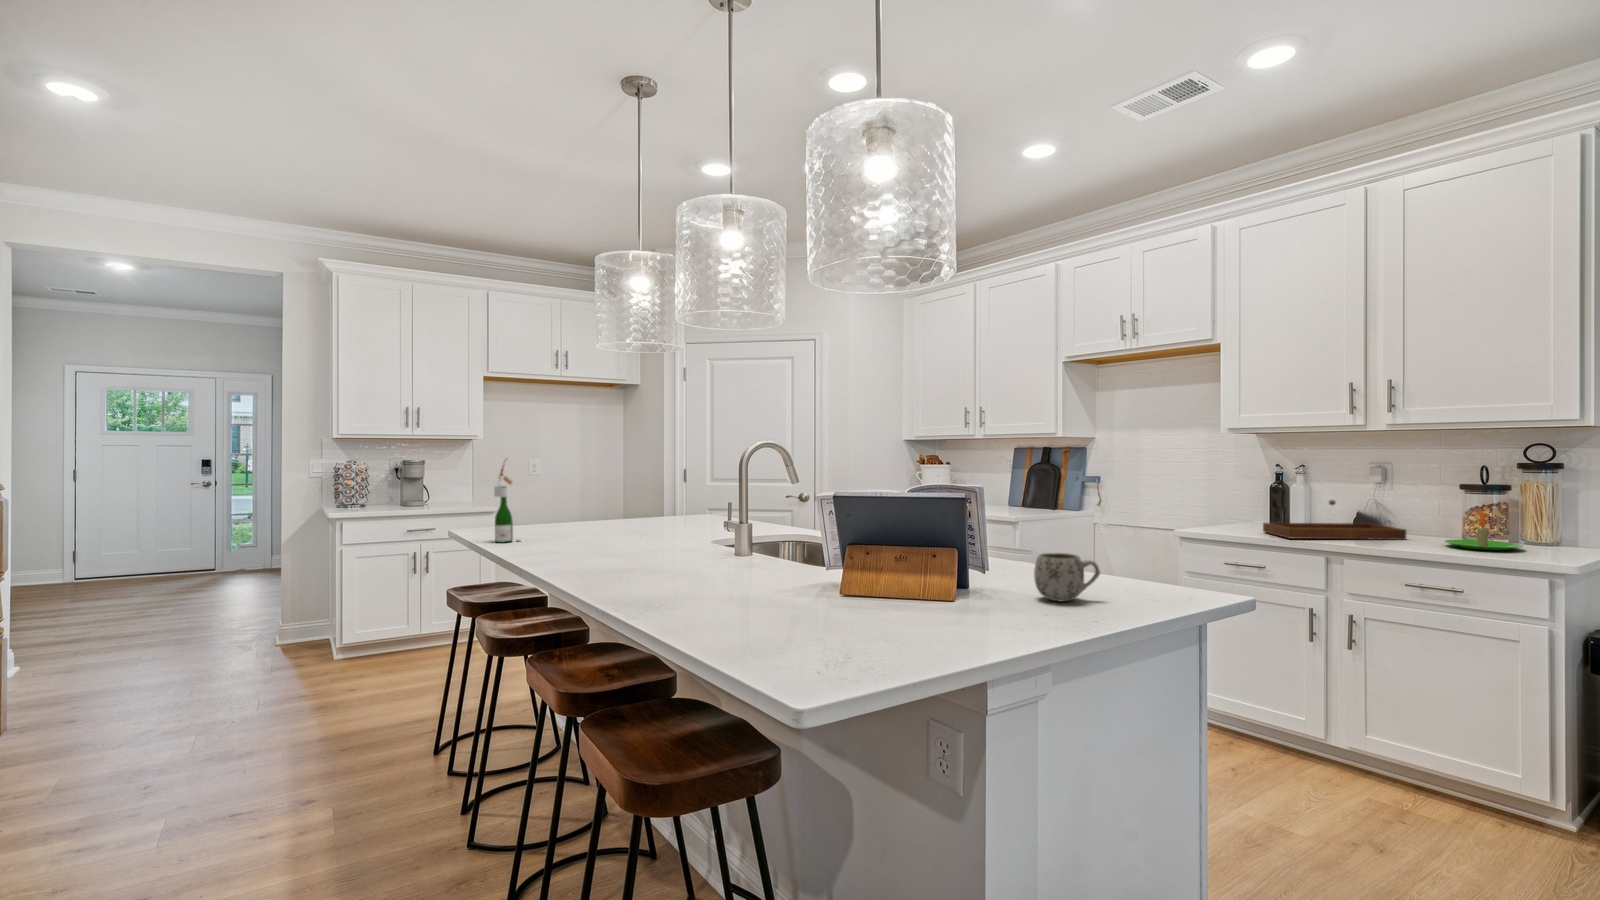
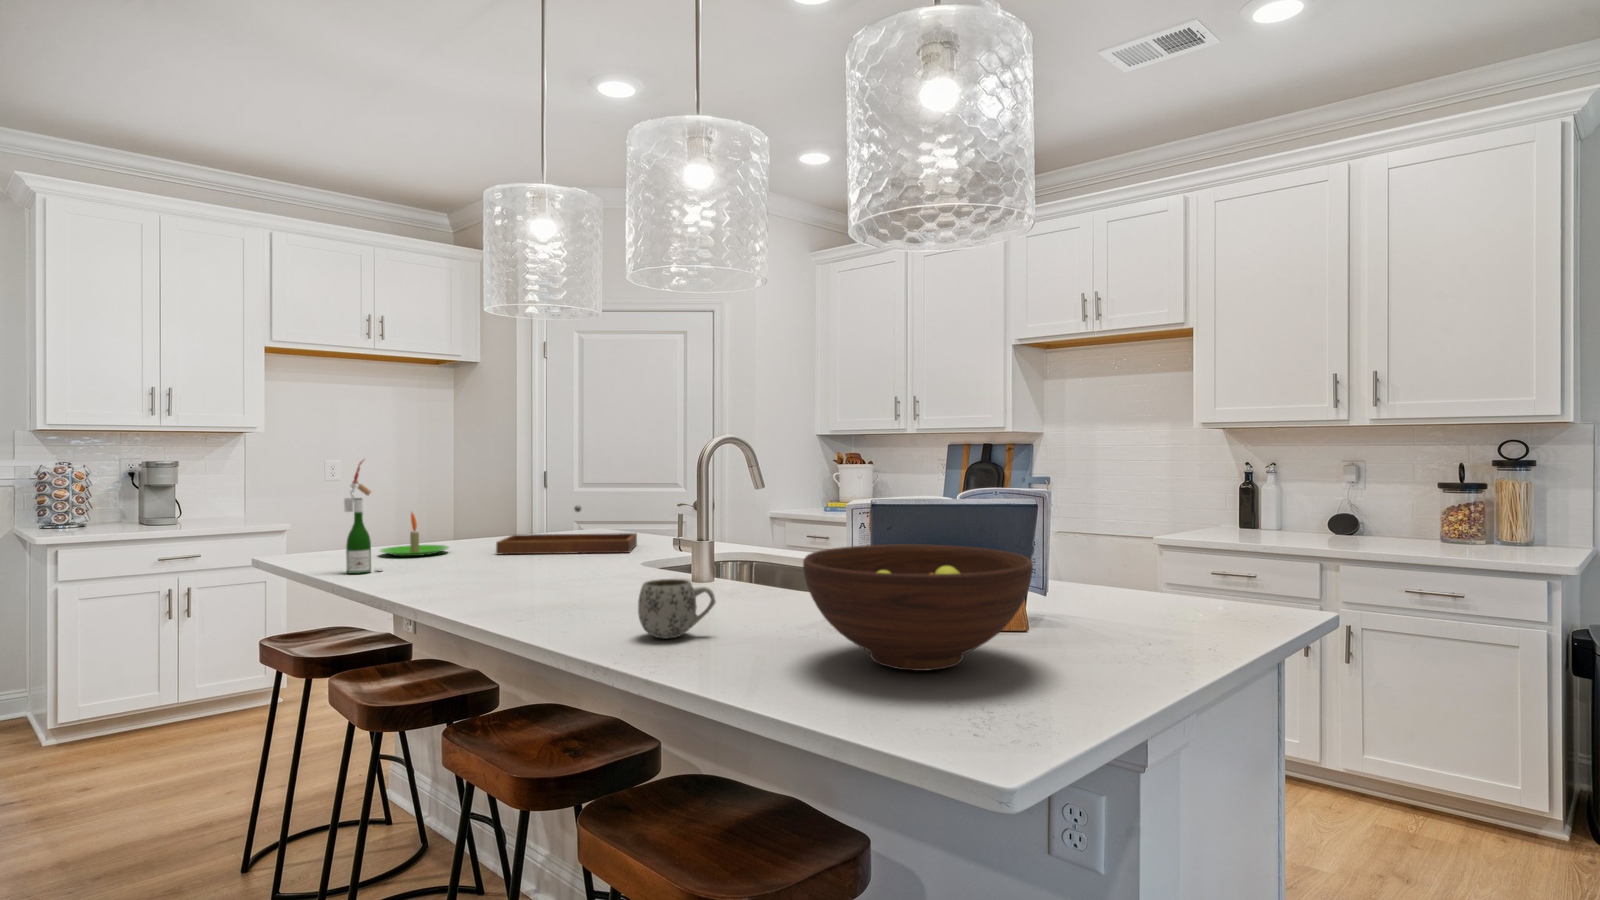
tray: present [1263,500,1406,540] -> present [496,505,637,554]
candle: present [1444,510,1523,550] -> present [380,512,449,556]
fruit bowl: none [741,527,928,630] -> present [803,544,1033,671]
mug: present [1034,553,1100,601] -> present [638,579,716,639]

